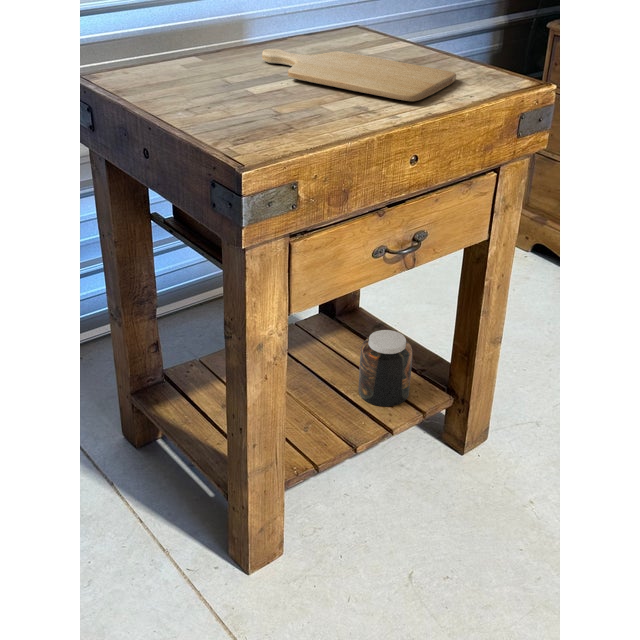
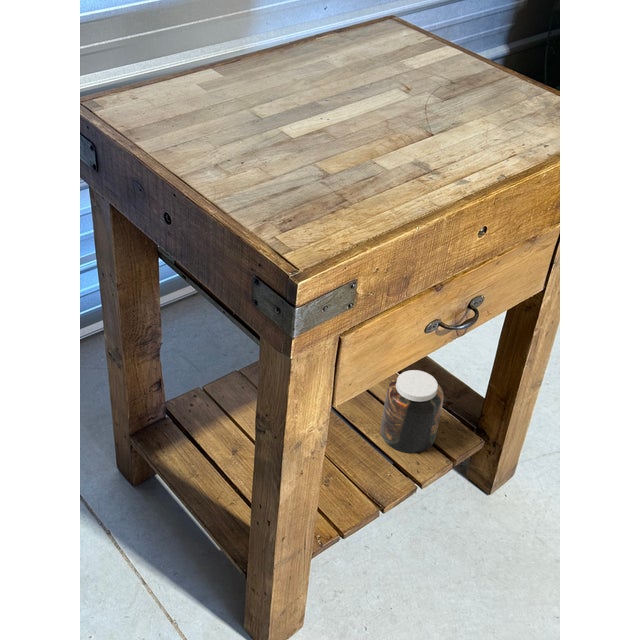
chopping board: present [262,49,456,101] -> none [292,63,523,158]

